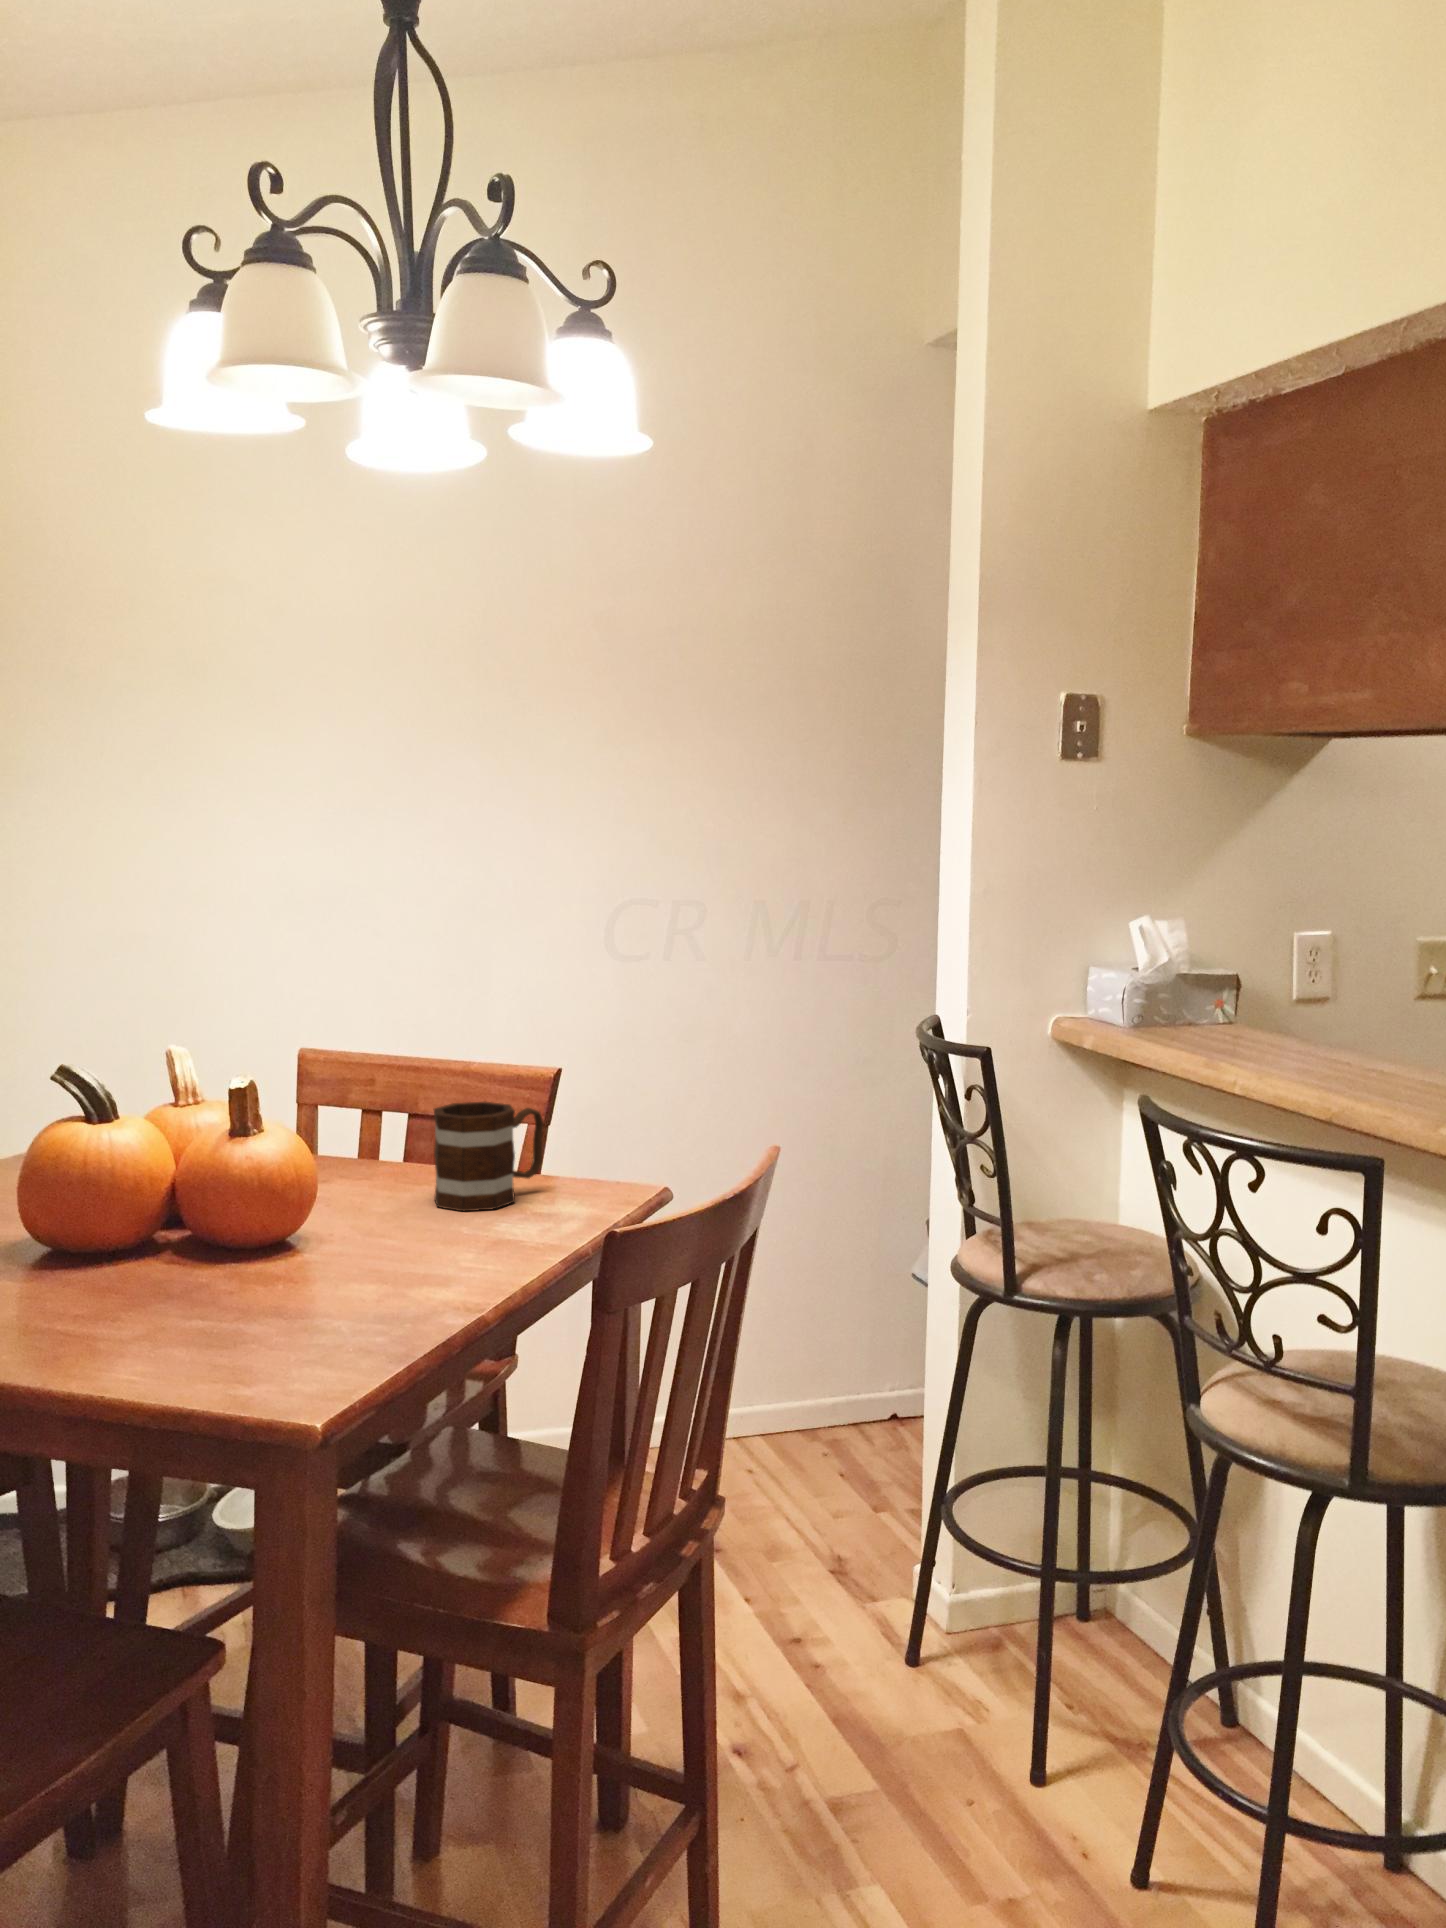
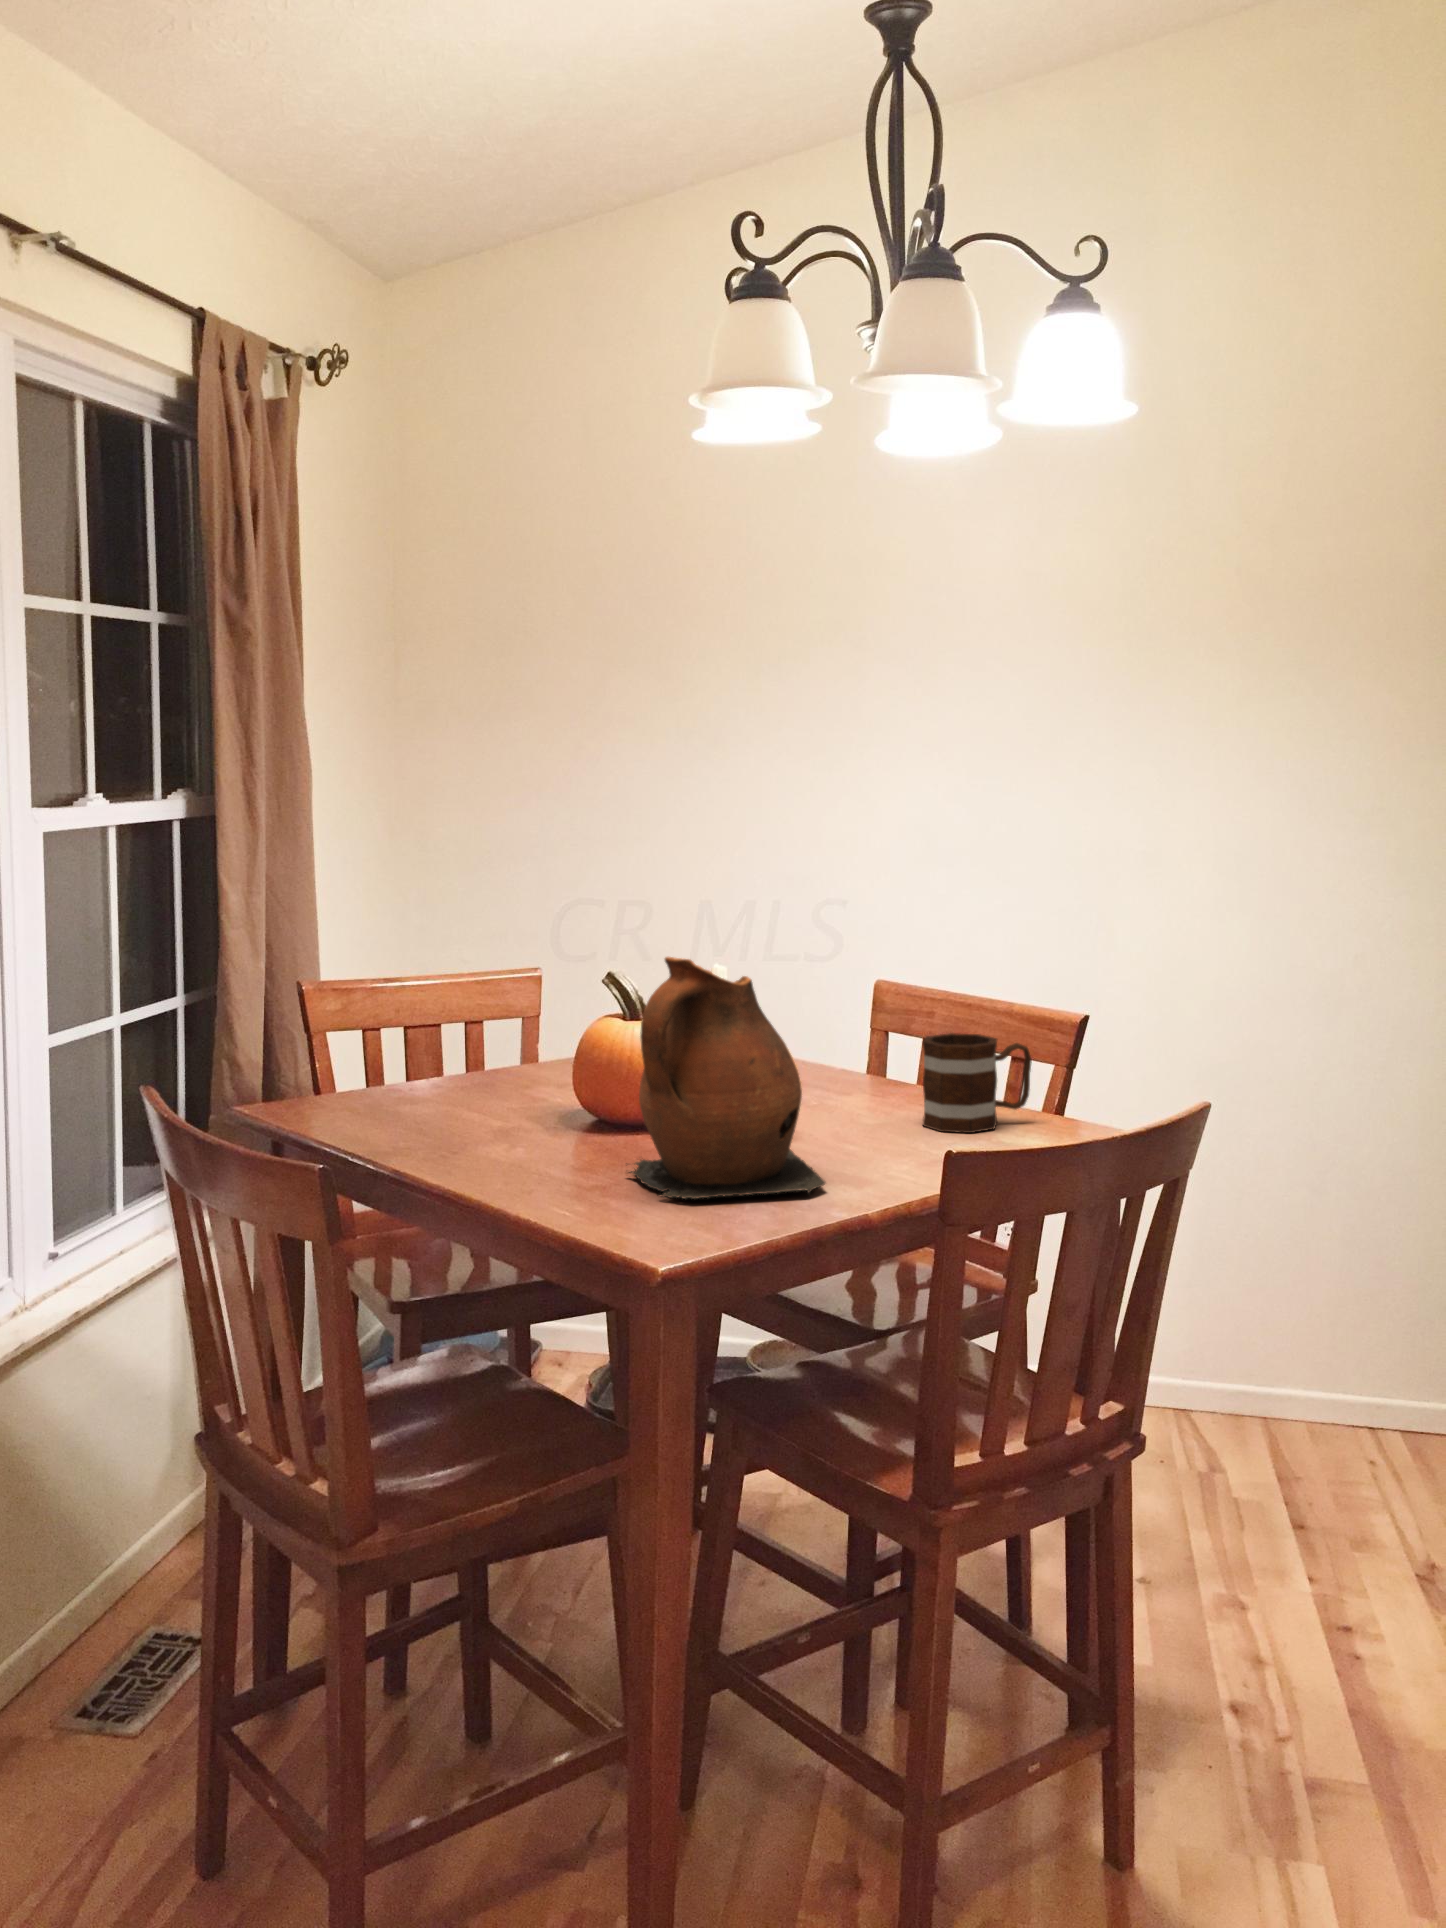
ceramic pitcher: none [147,1039,413,1334] -> present [631,957,825,1199]

